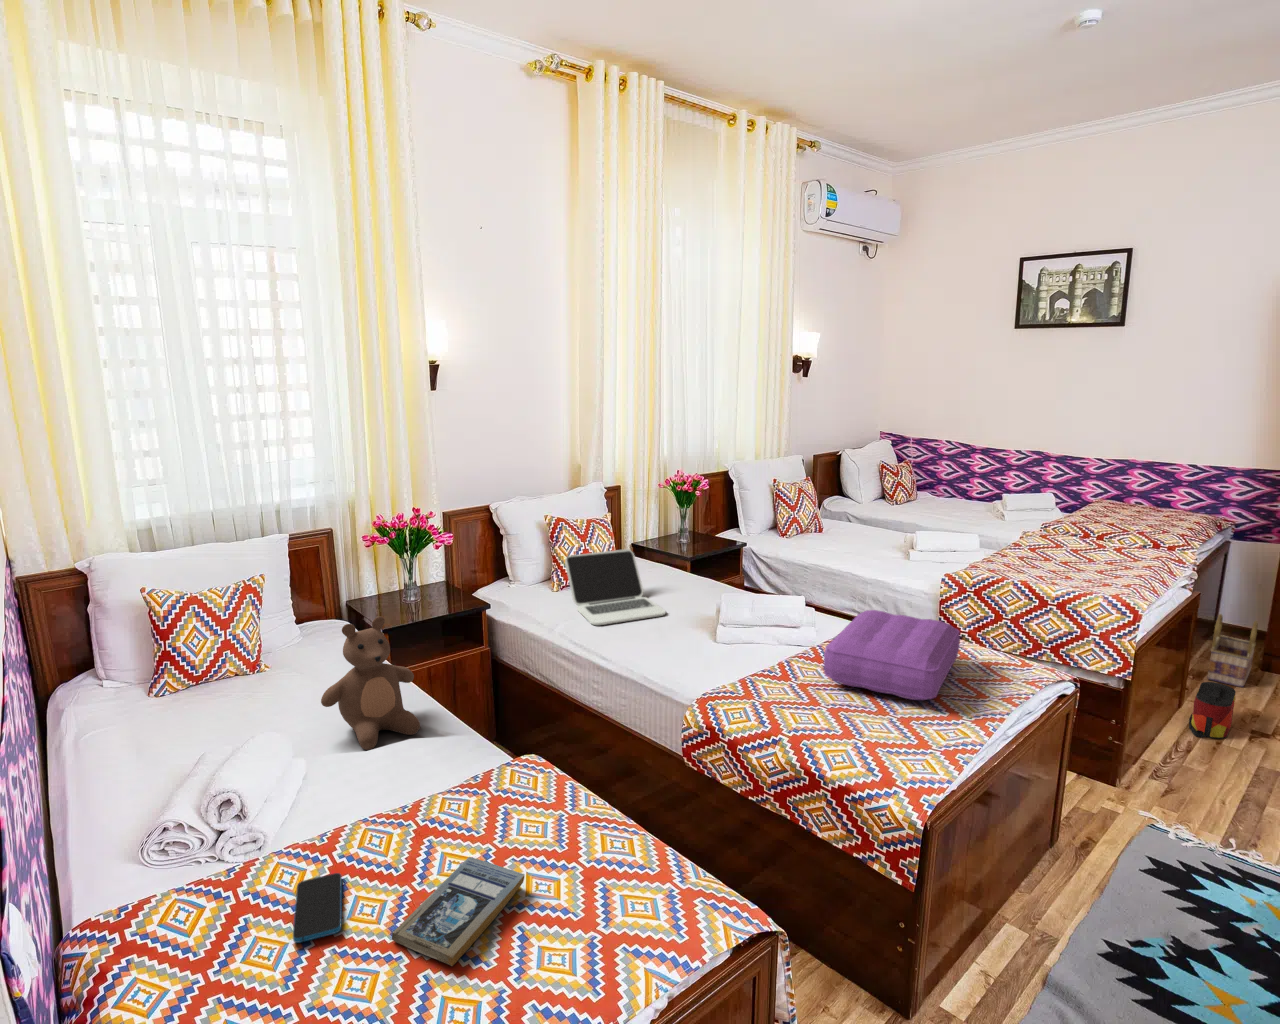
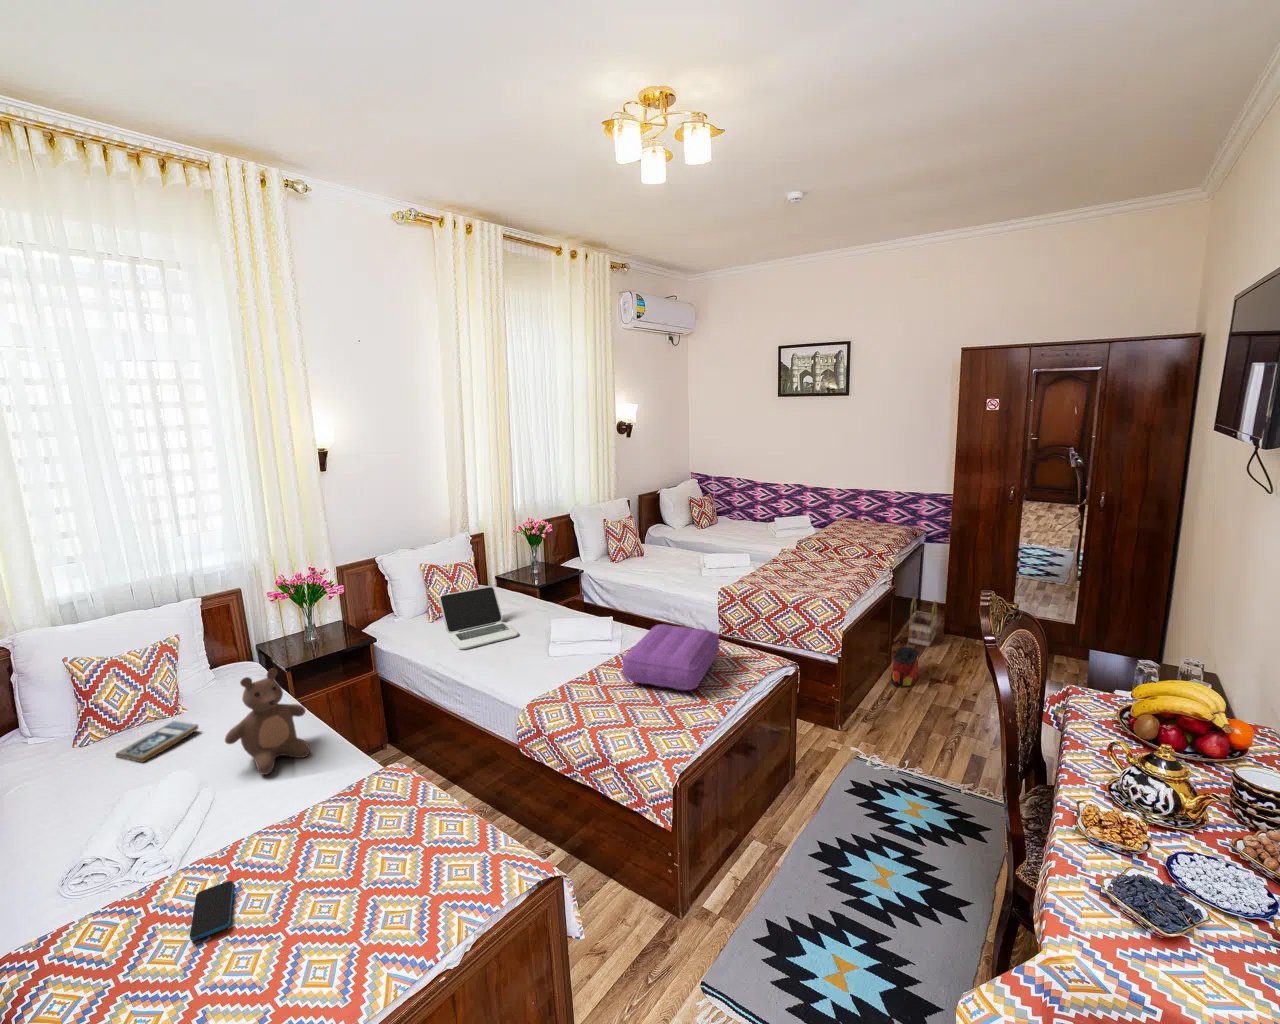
book: present [392,857,525,966] -> present [116,721,198,762]

